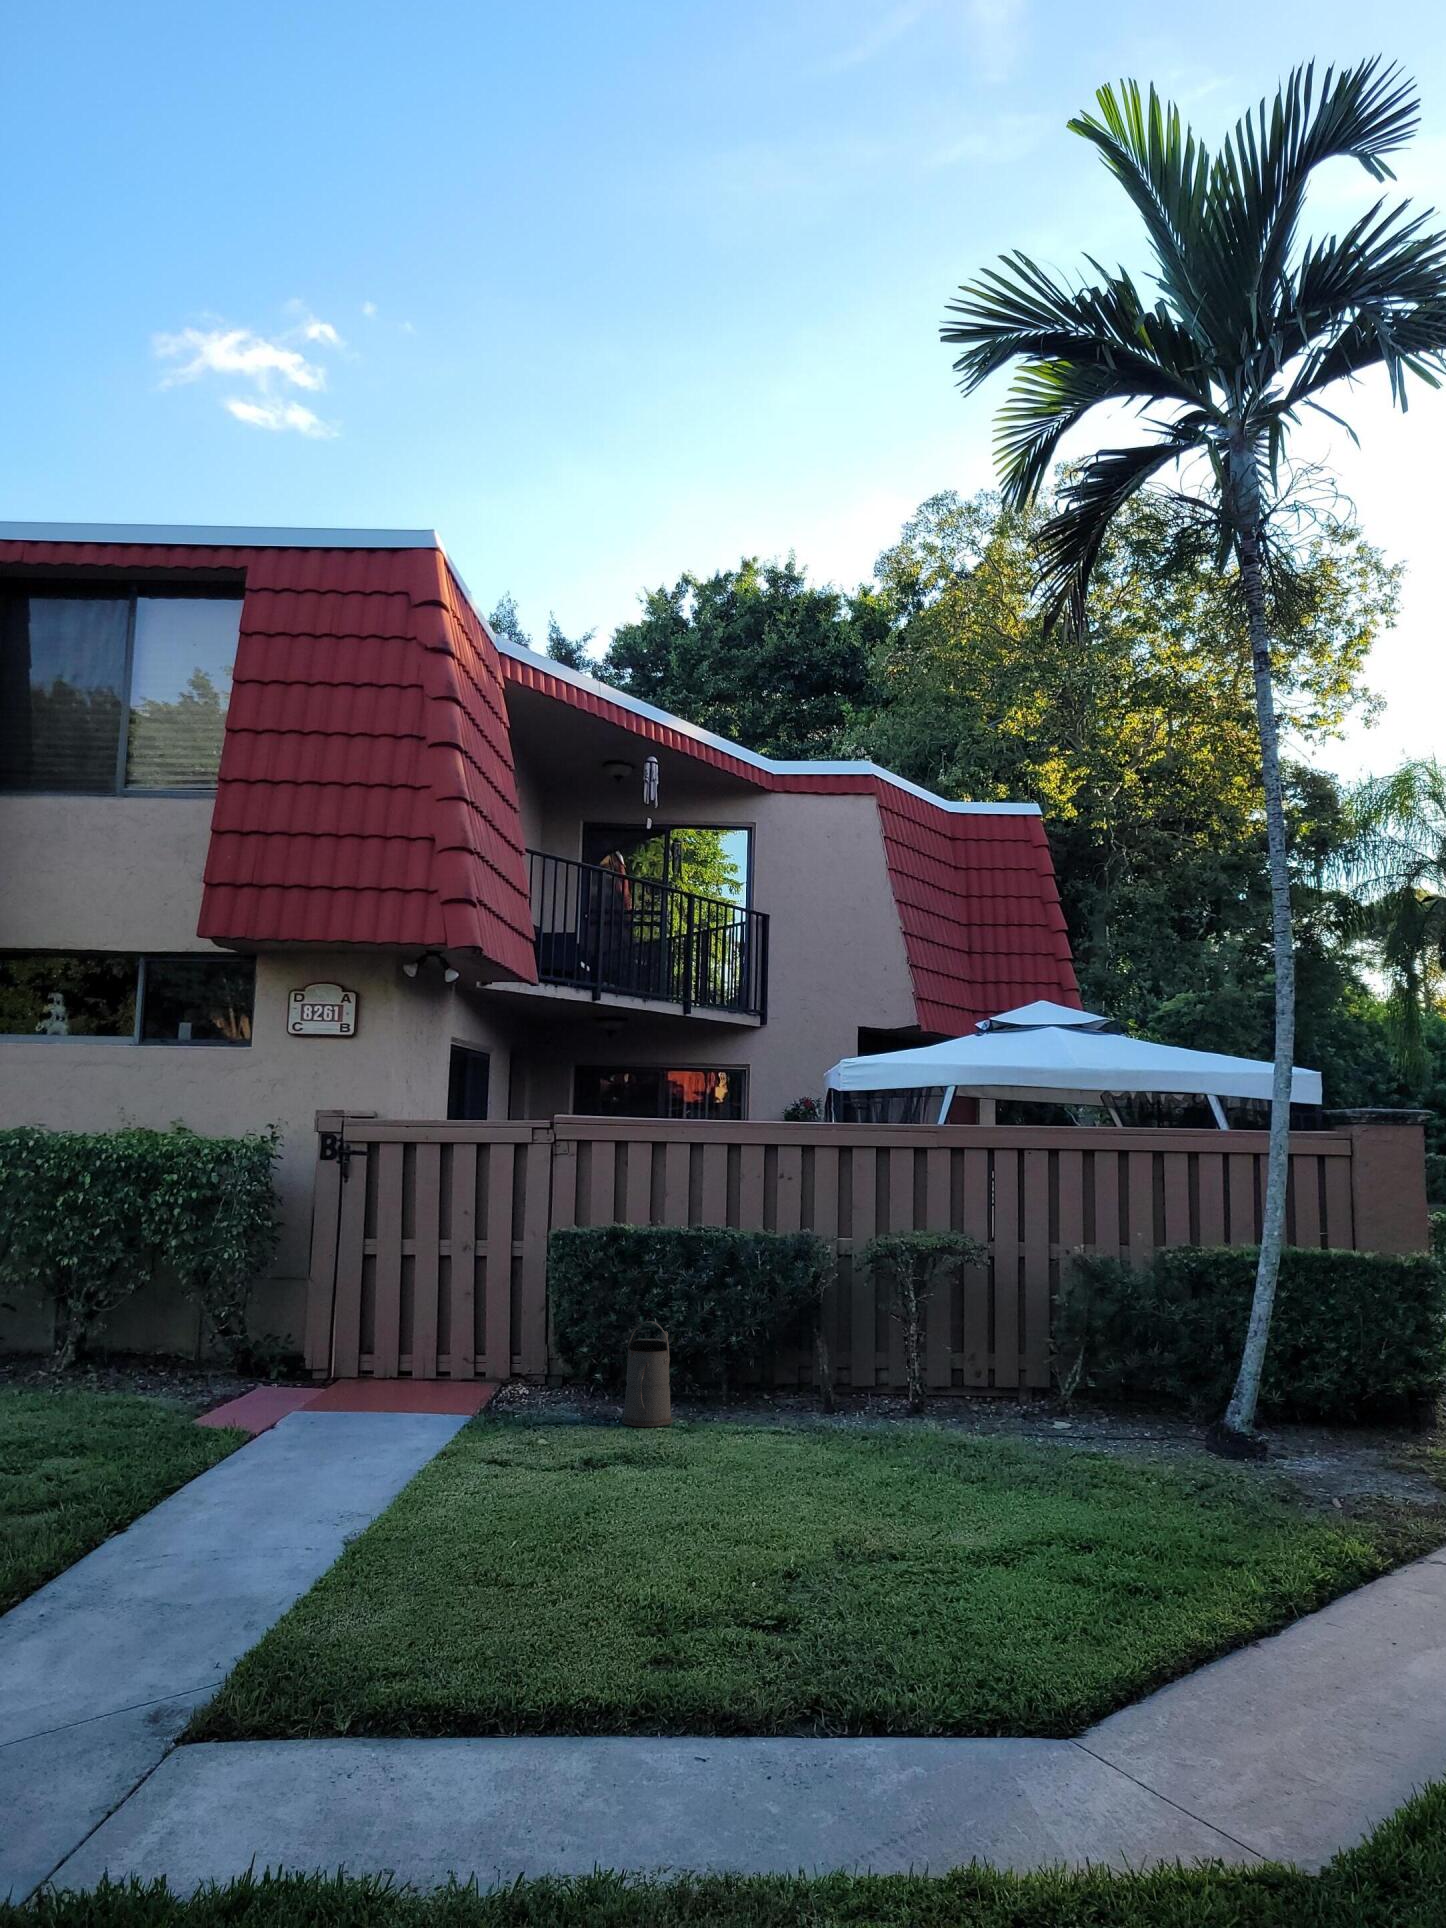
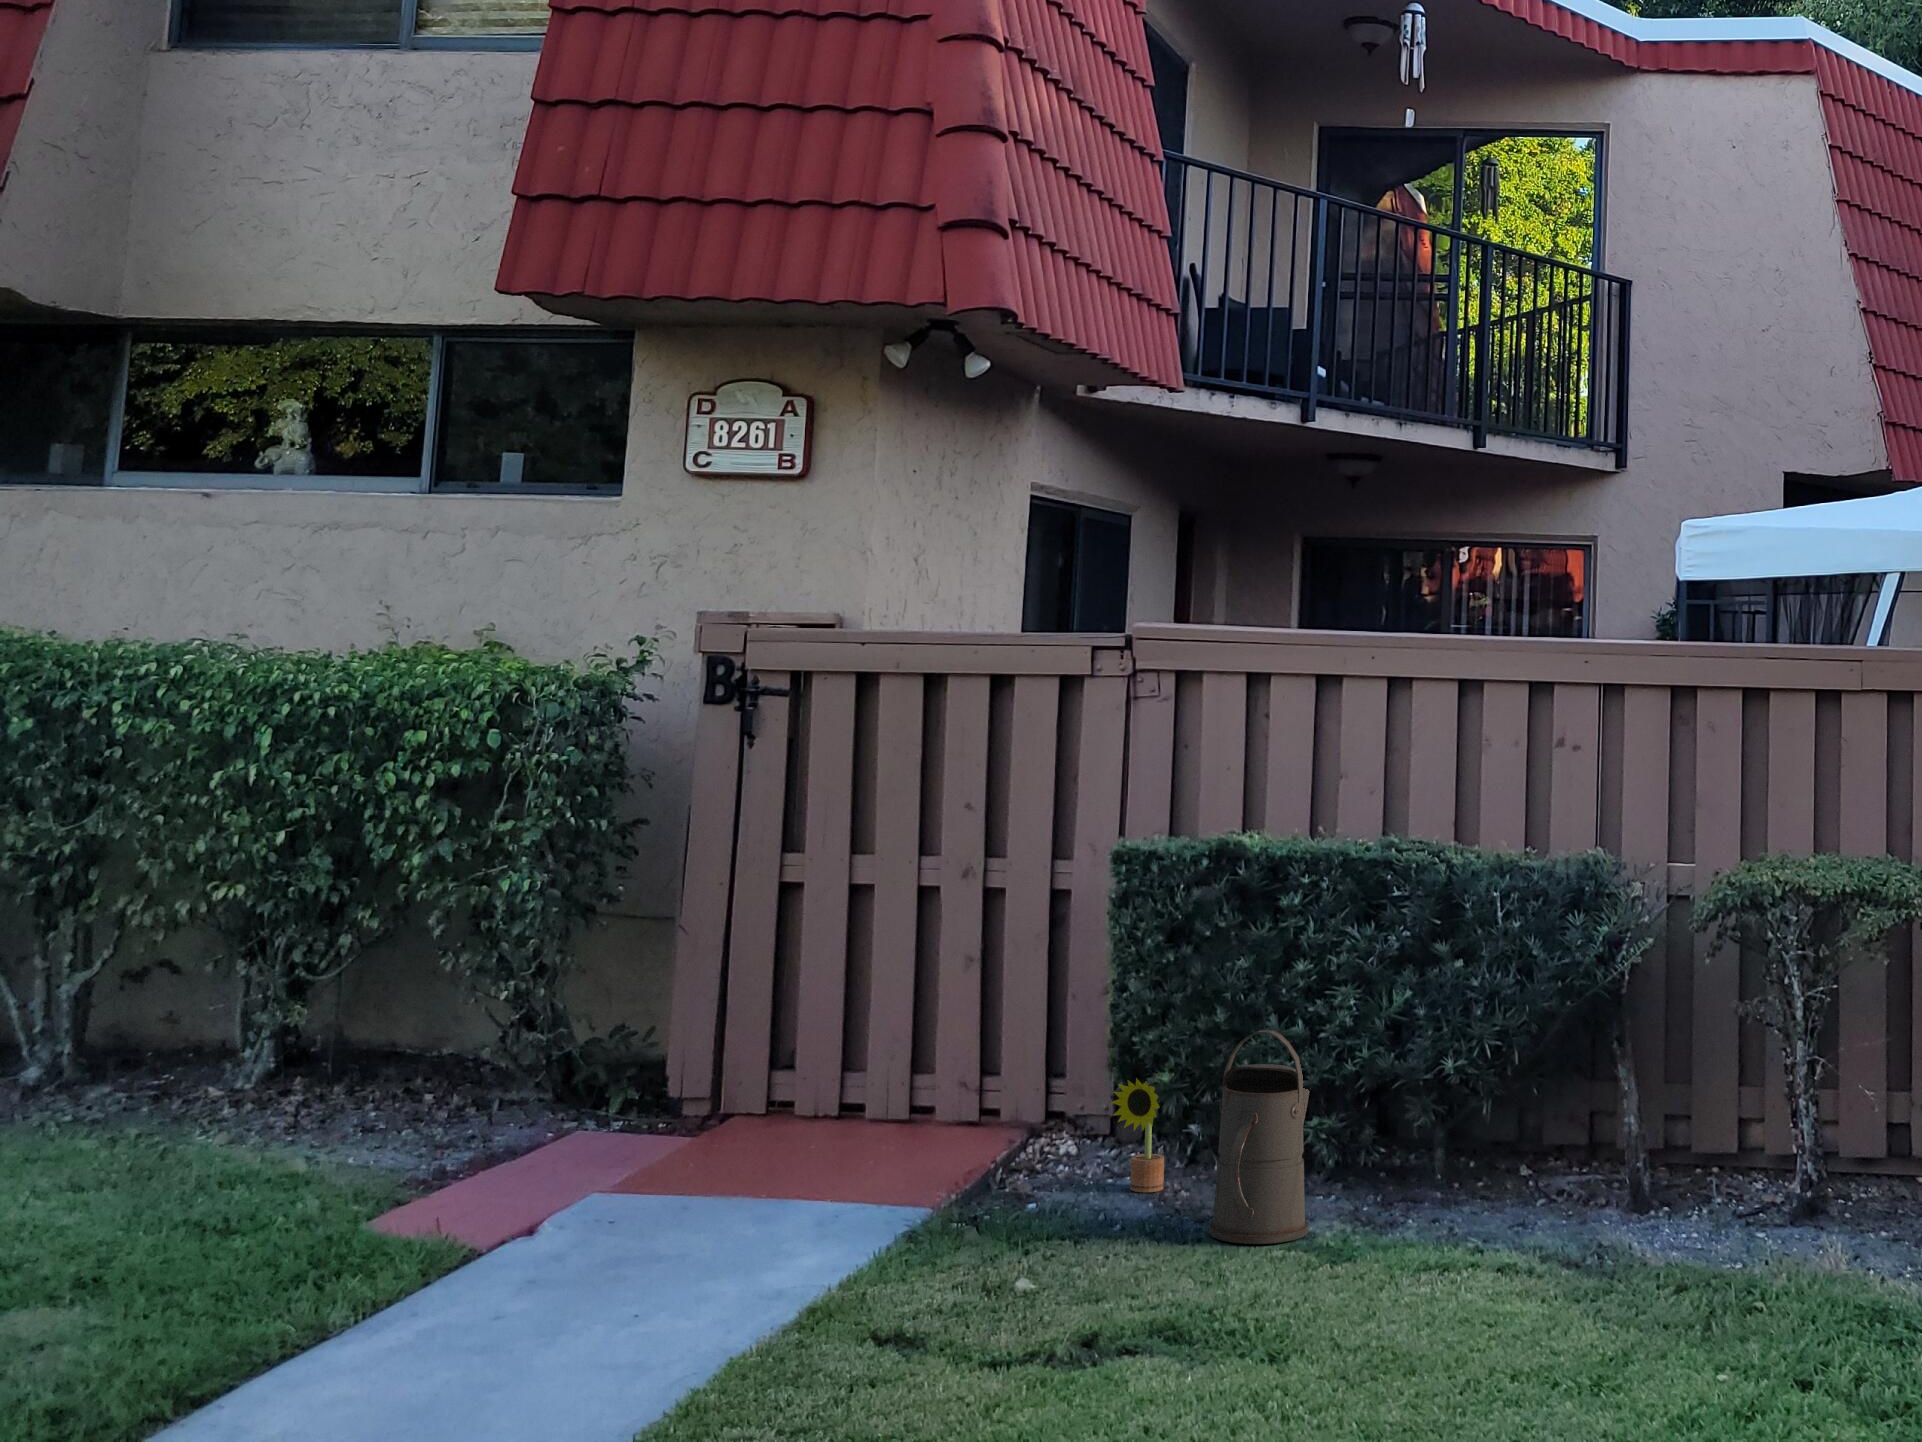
decorative plant: none [563,1349,590,1407] -> present [1111,1078,1164,1192]

